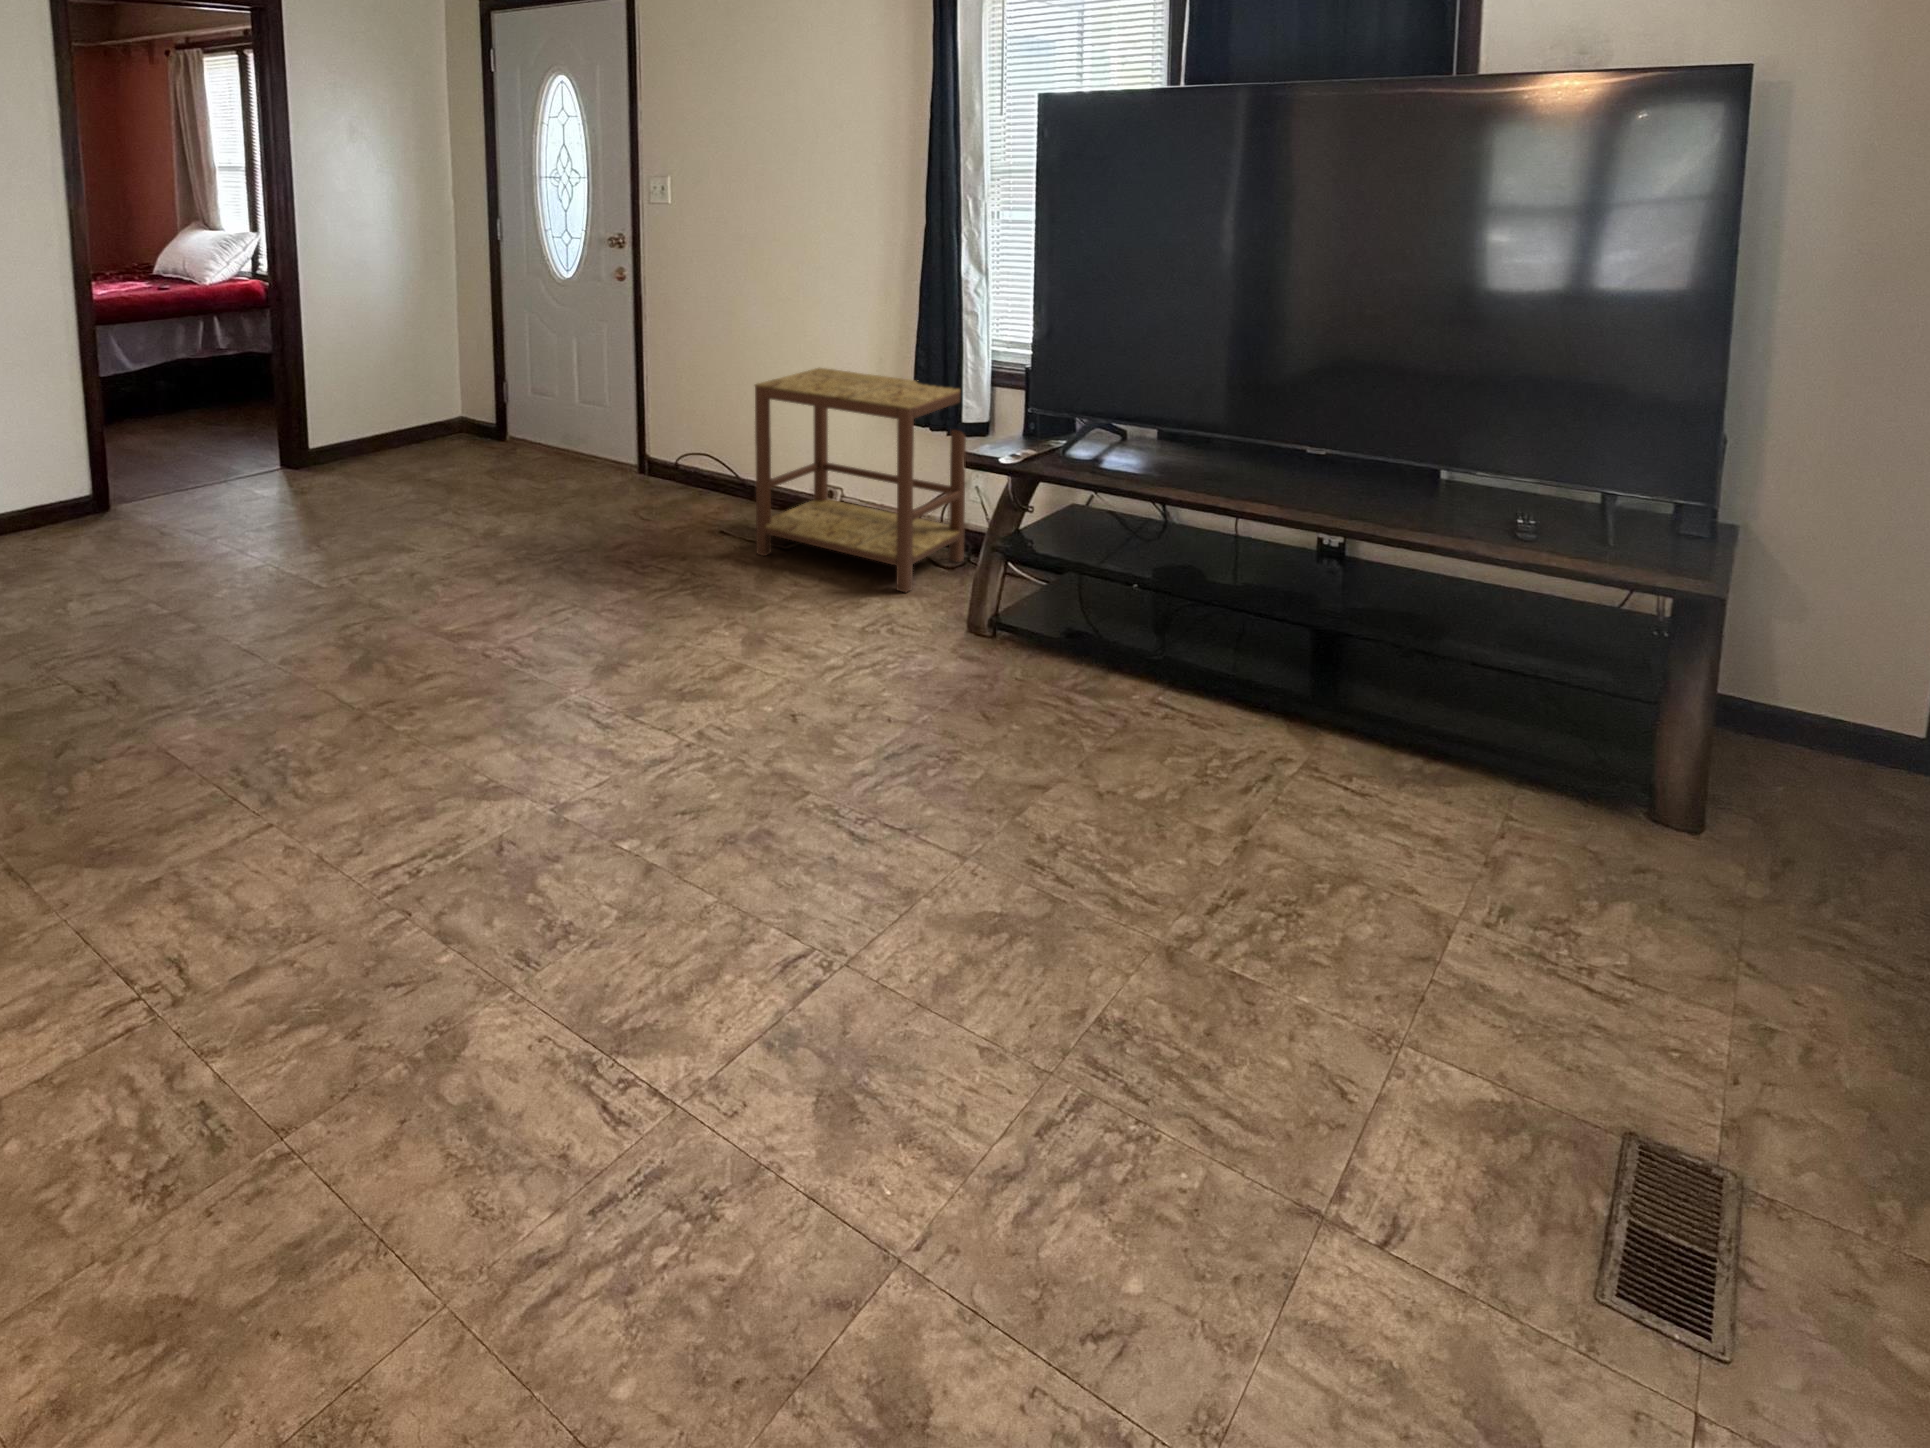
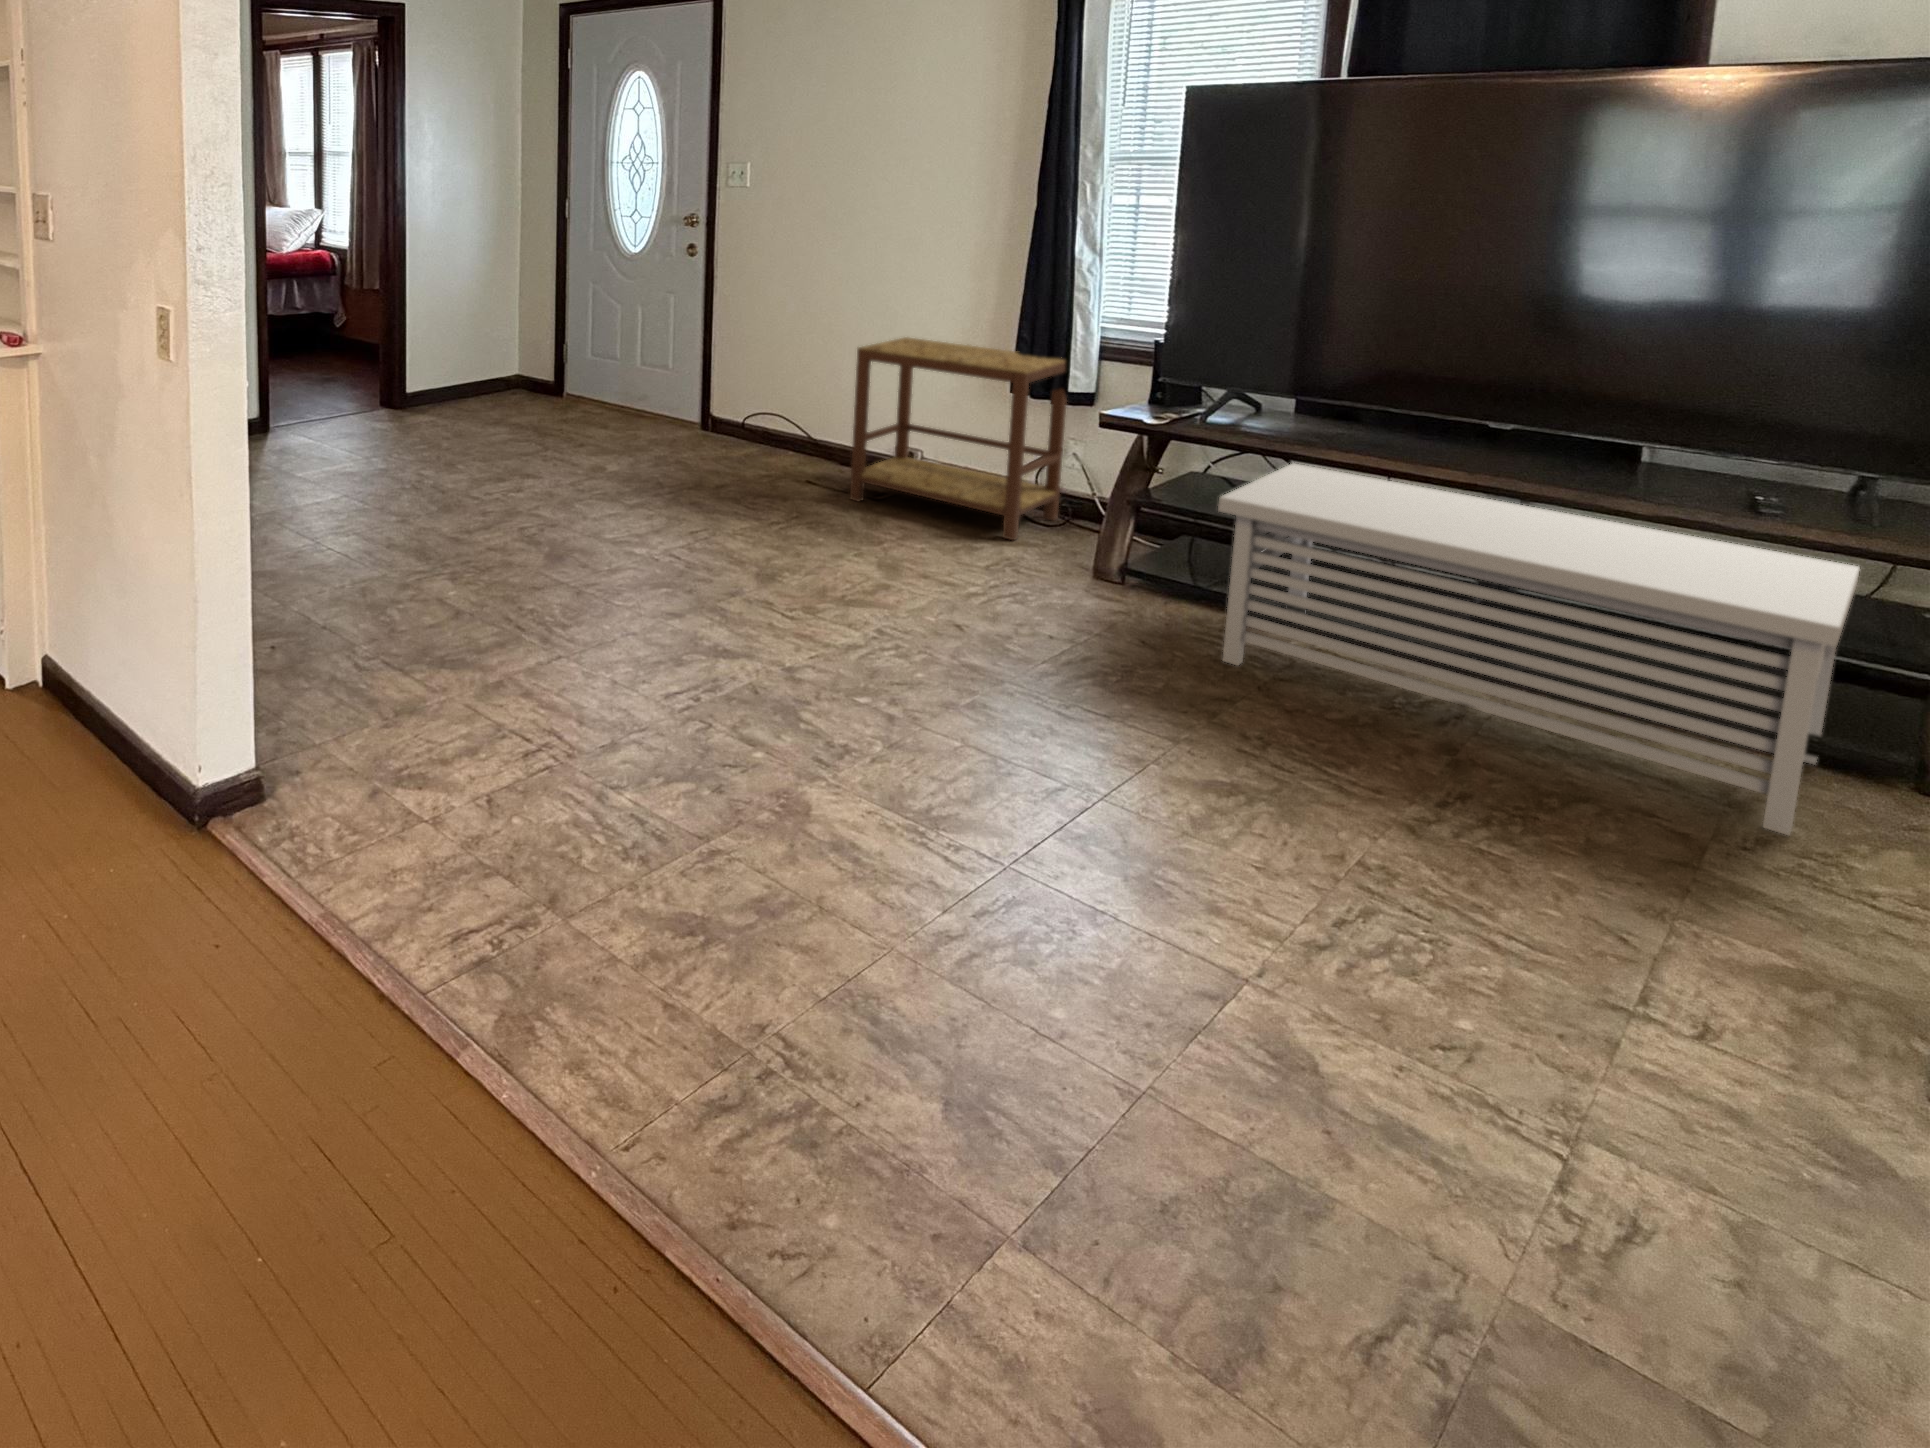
storage bench: none [1045,499,1593,894] -> present [1218,464,1860,835]

